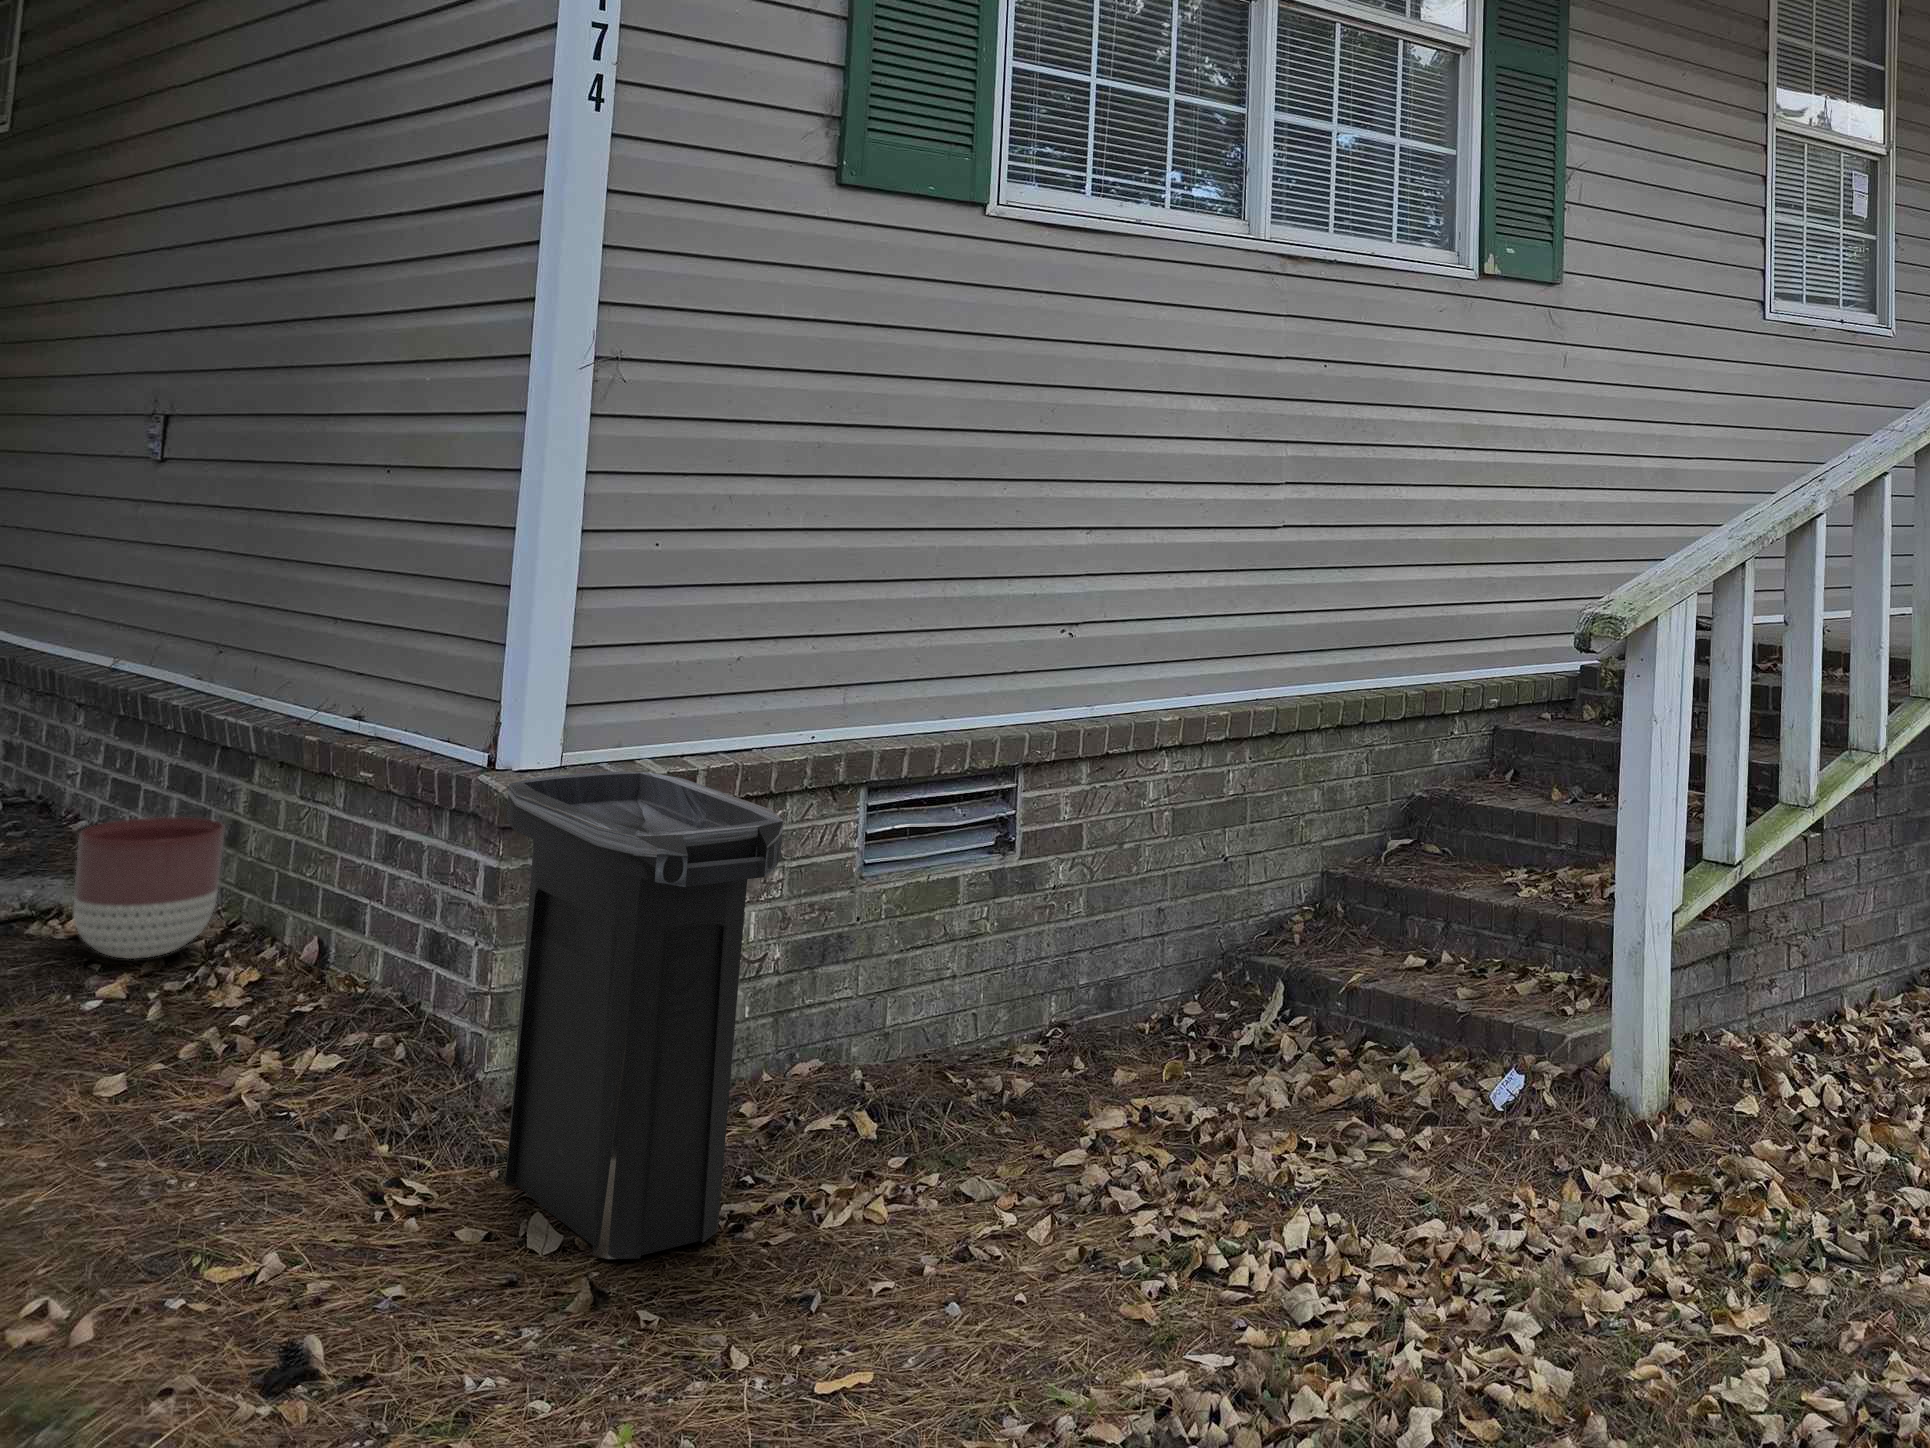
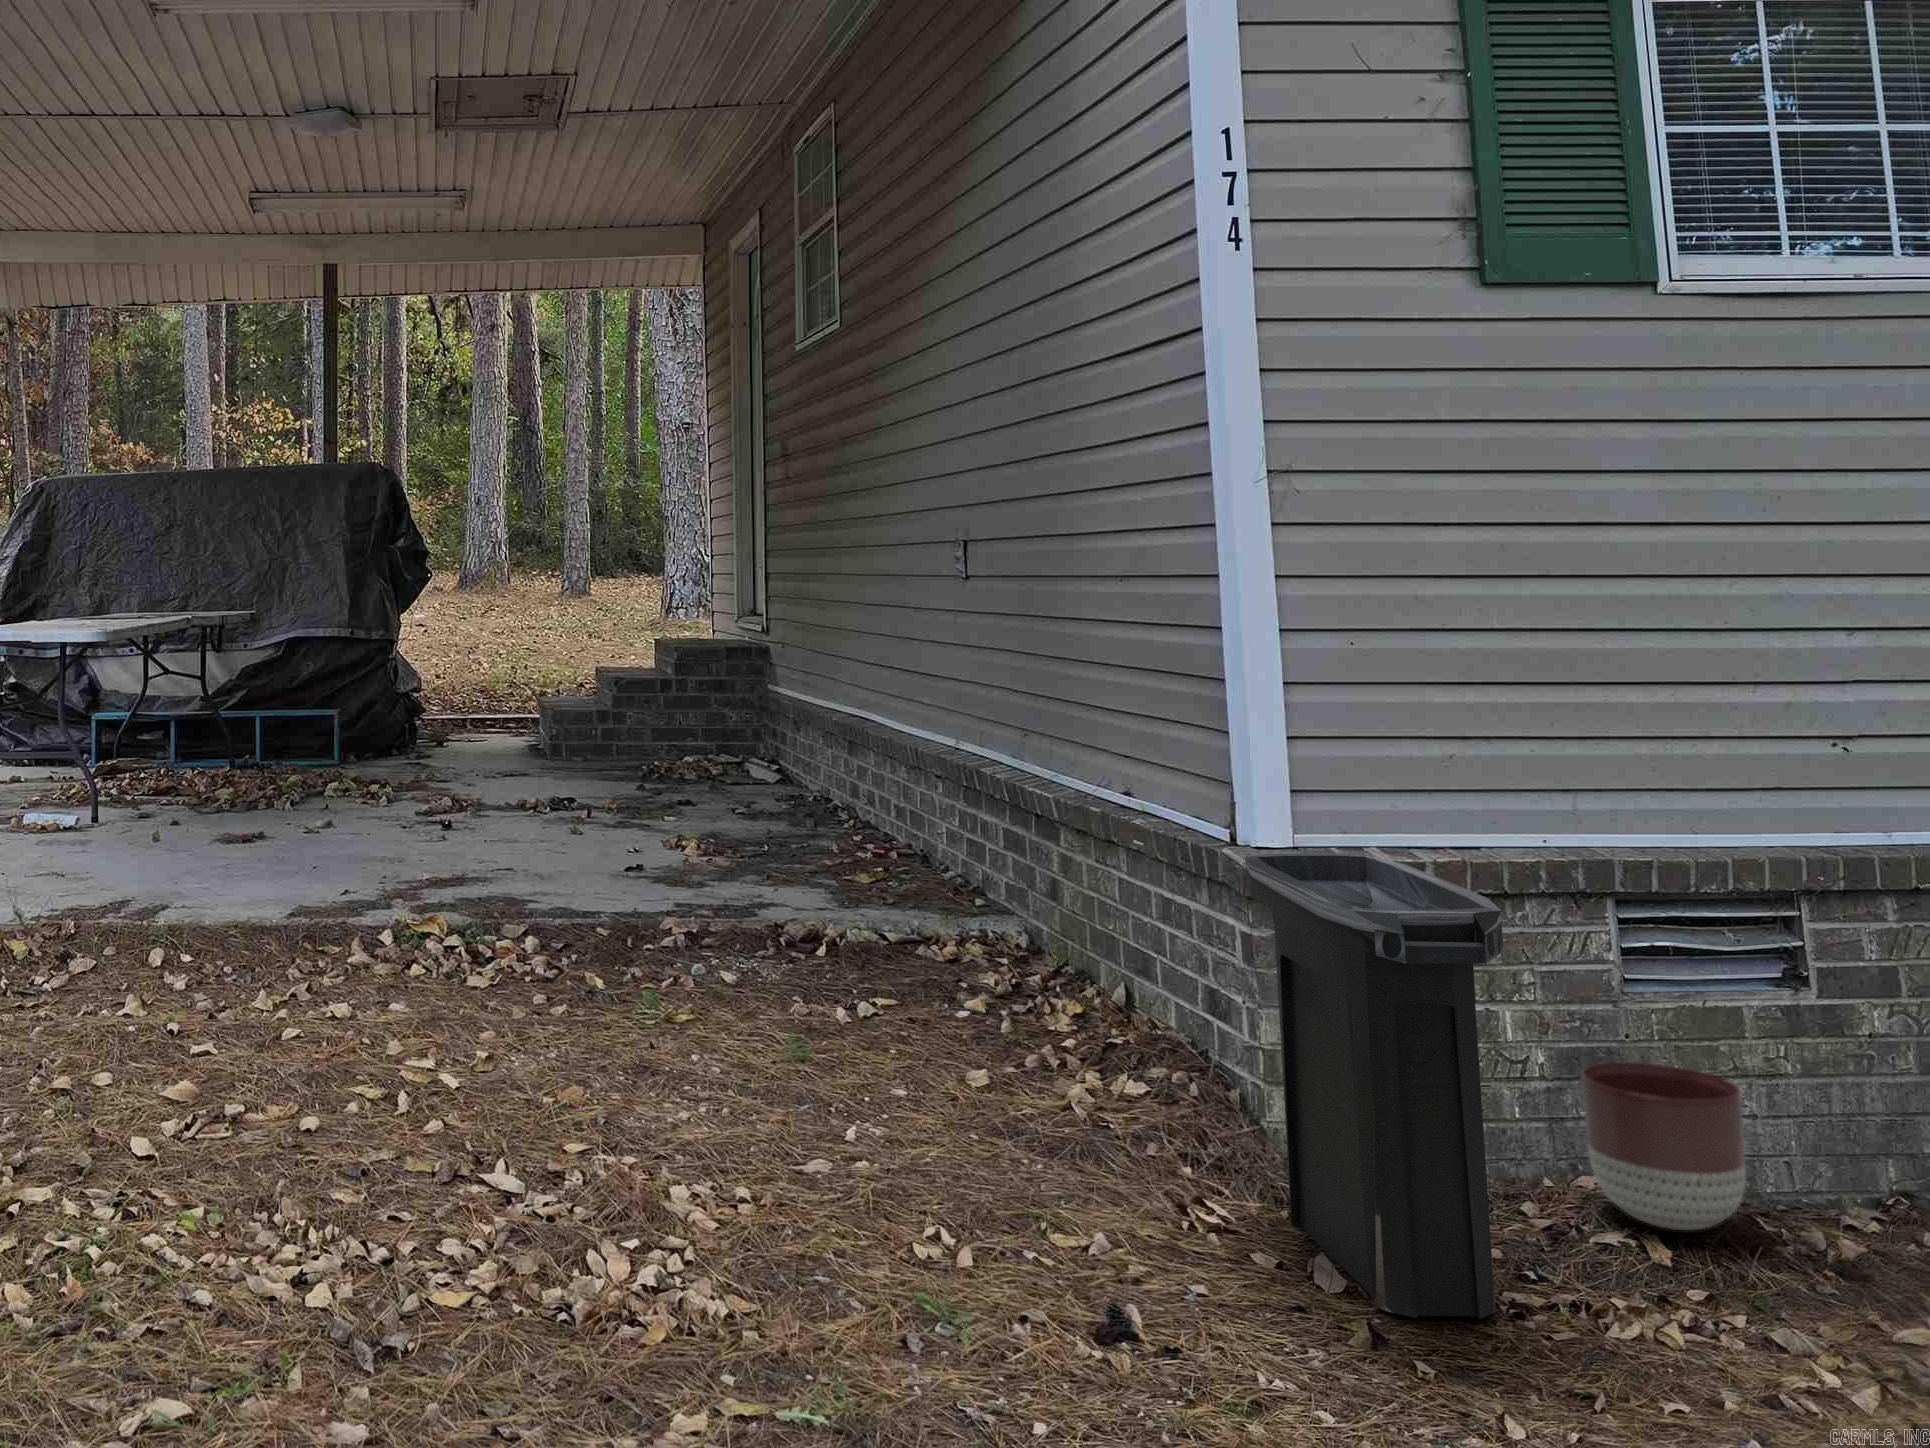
planter: present [74,817,225,959] -> present [1581,1062,1745,1230]

